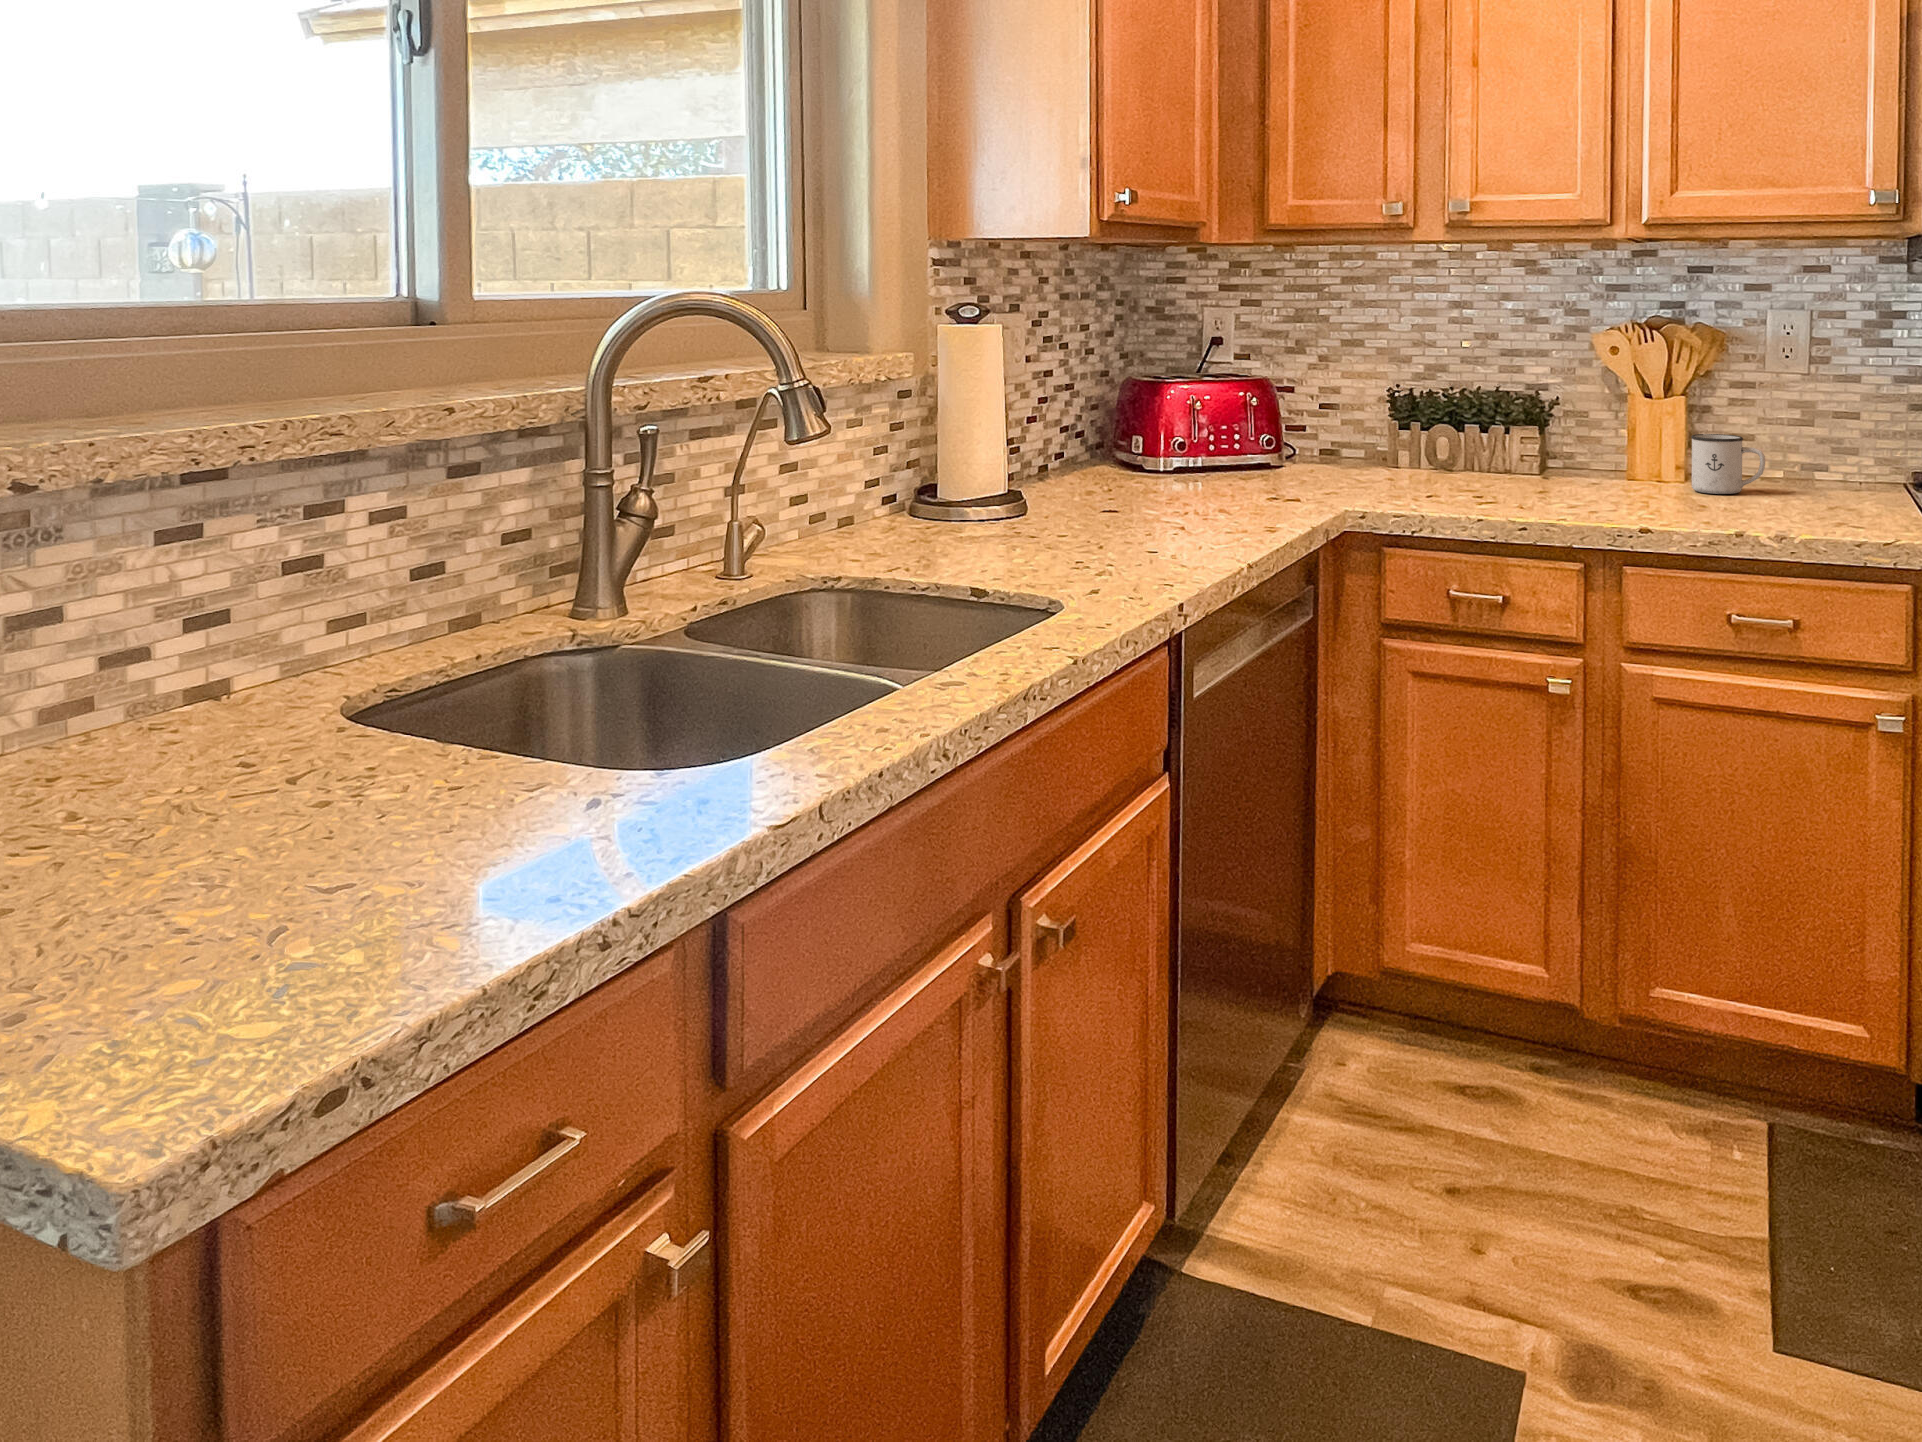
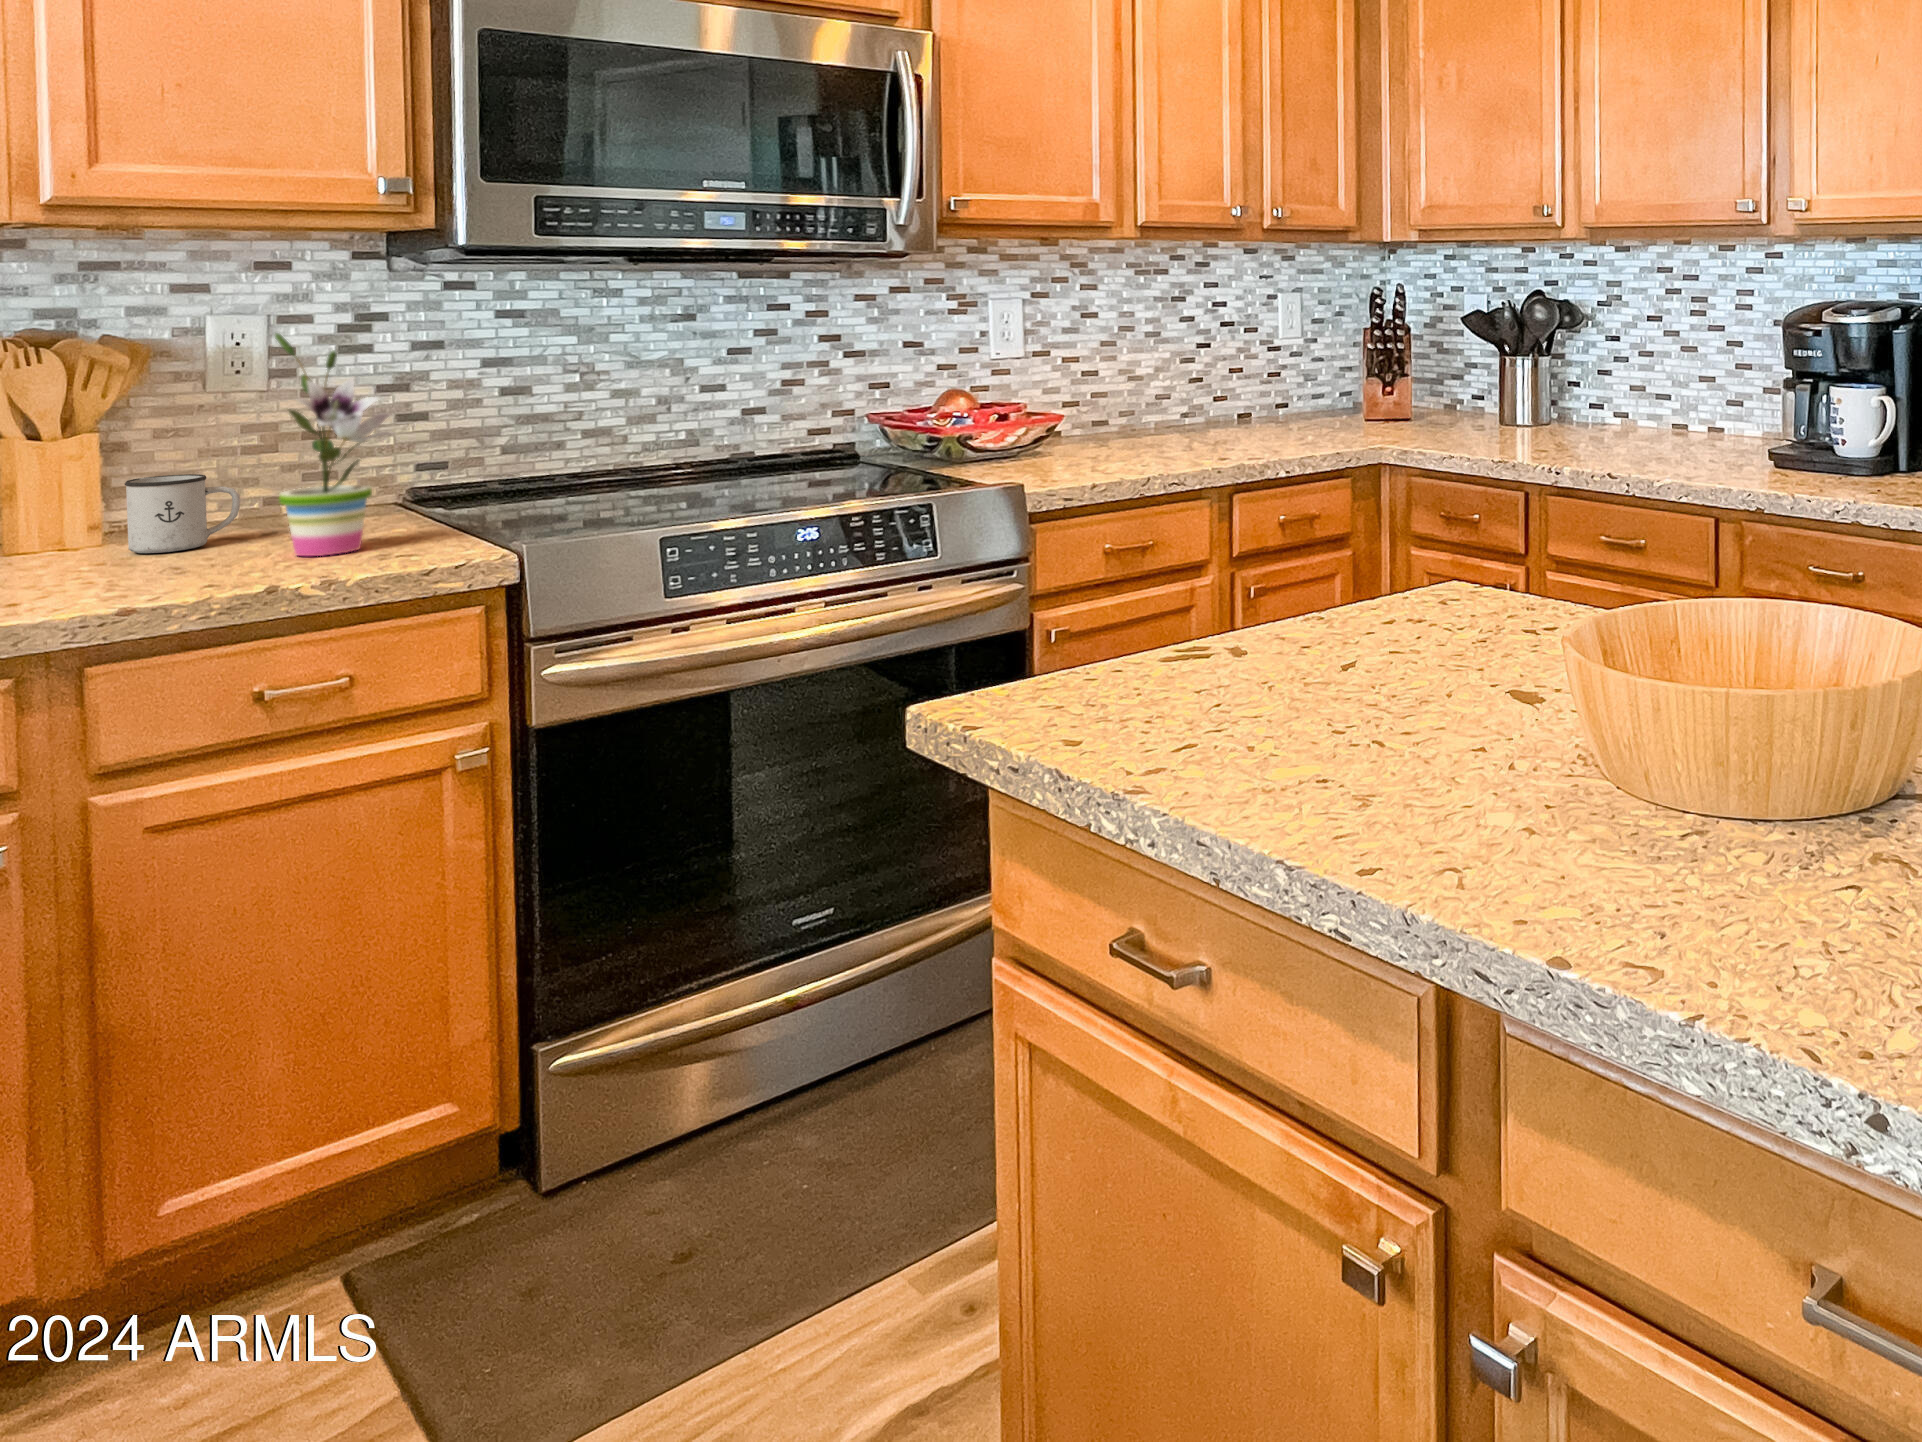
potted plant: none [1773,326,1868,516] -> present [275,333,389,556]

